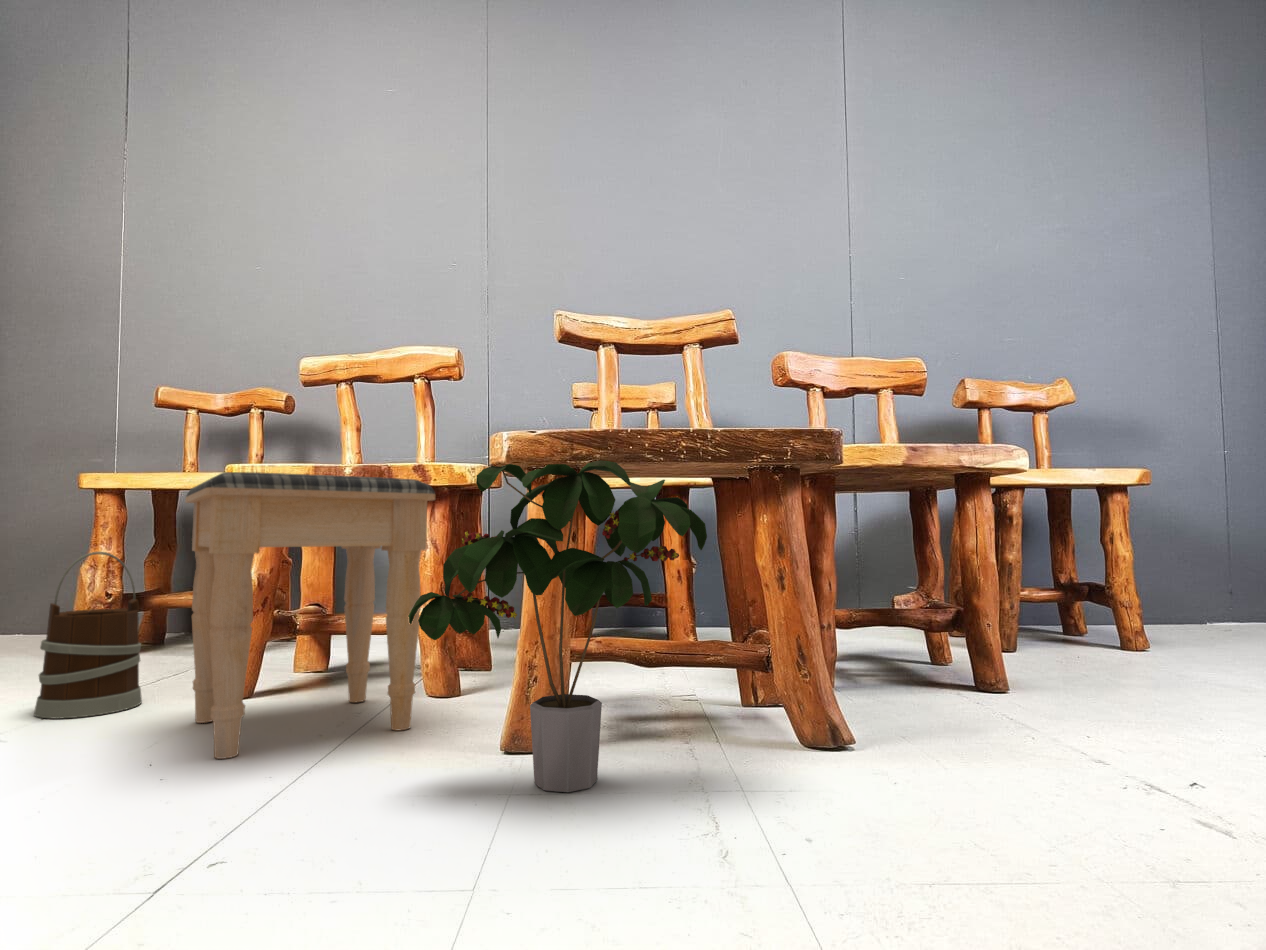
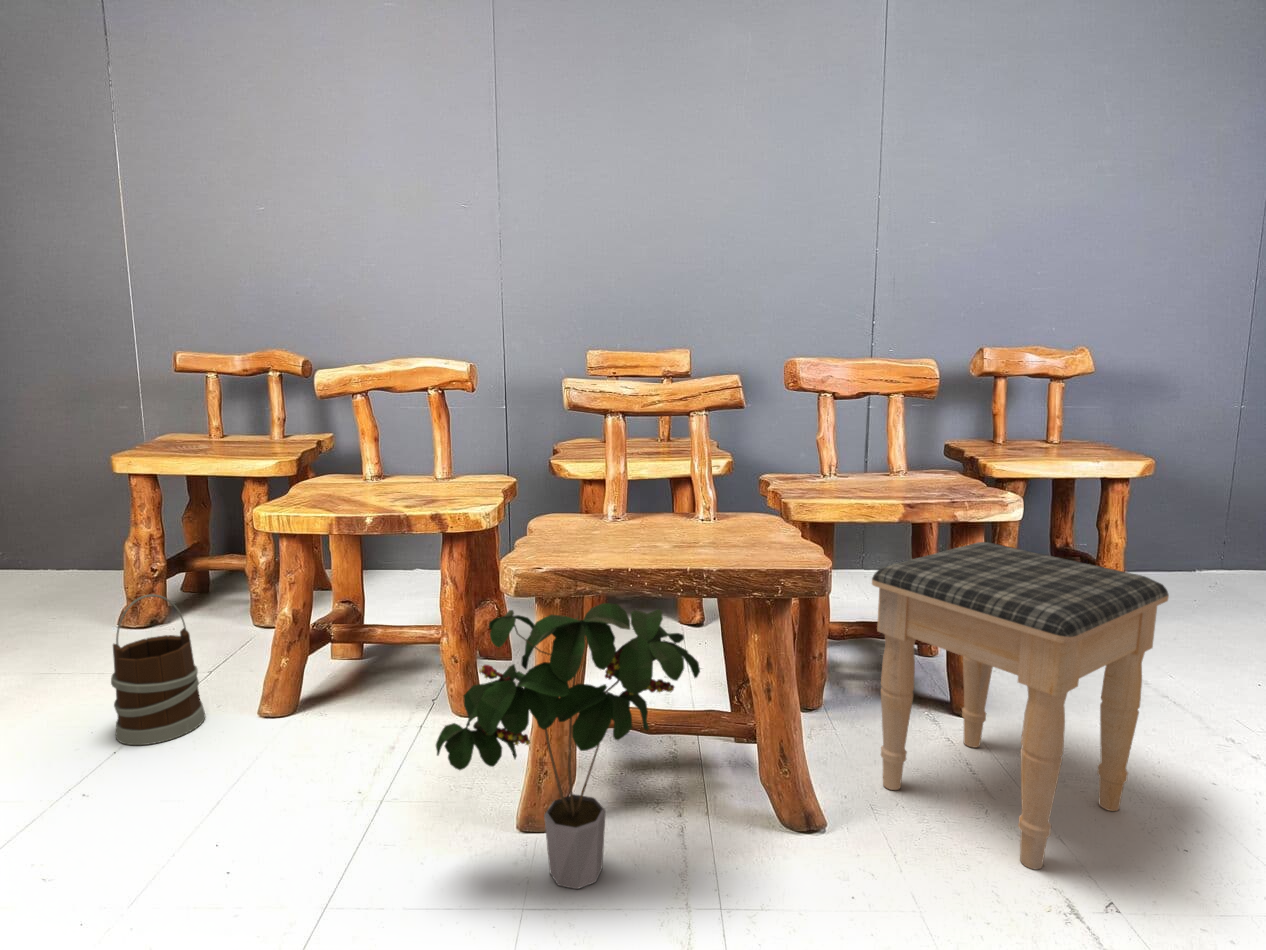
footstool: present [186,472,435,759] -> present [872,542,1169,870]

